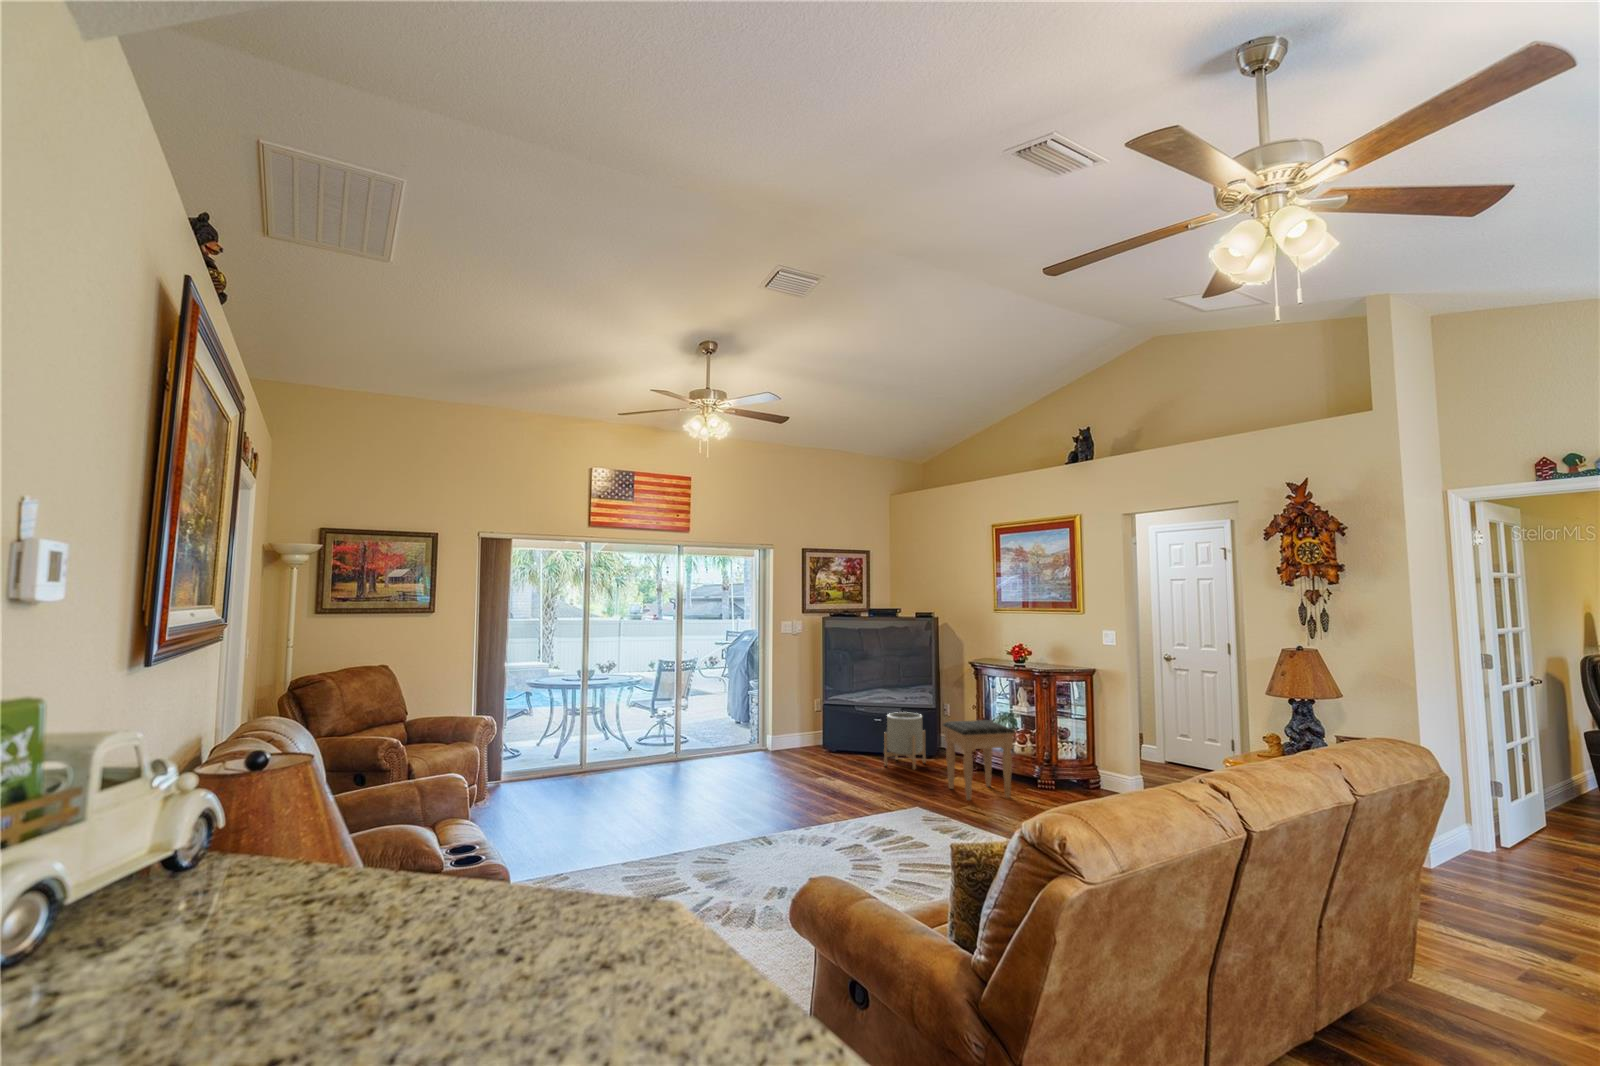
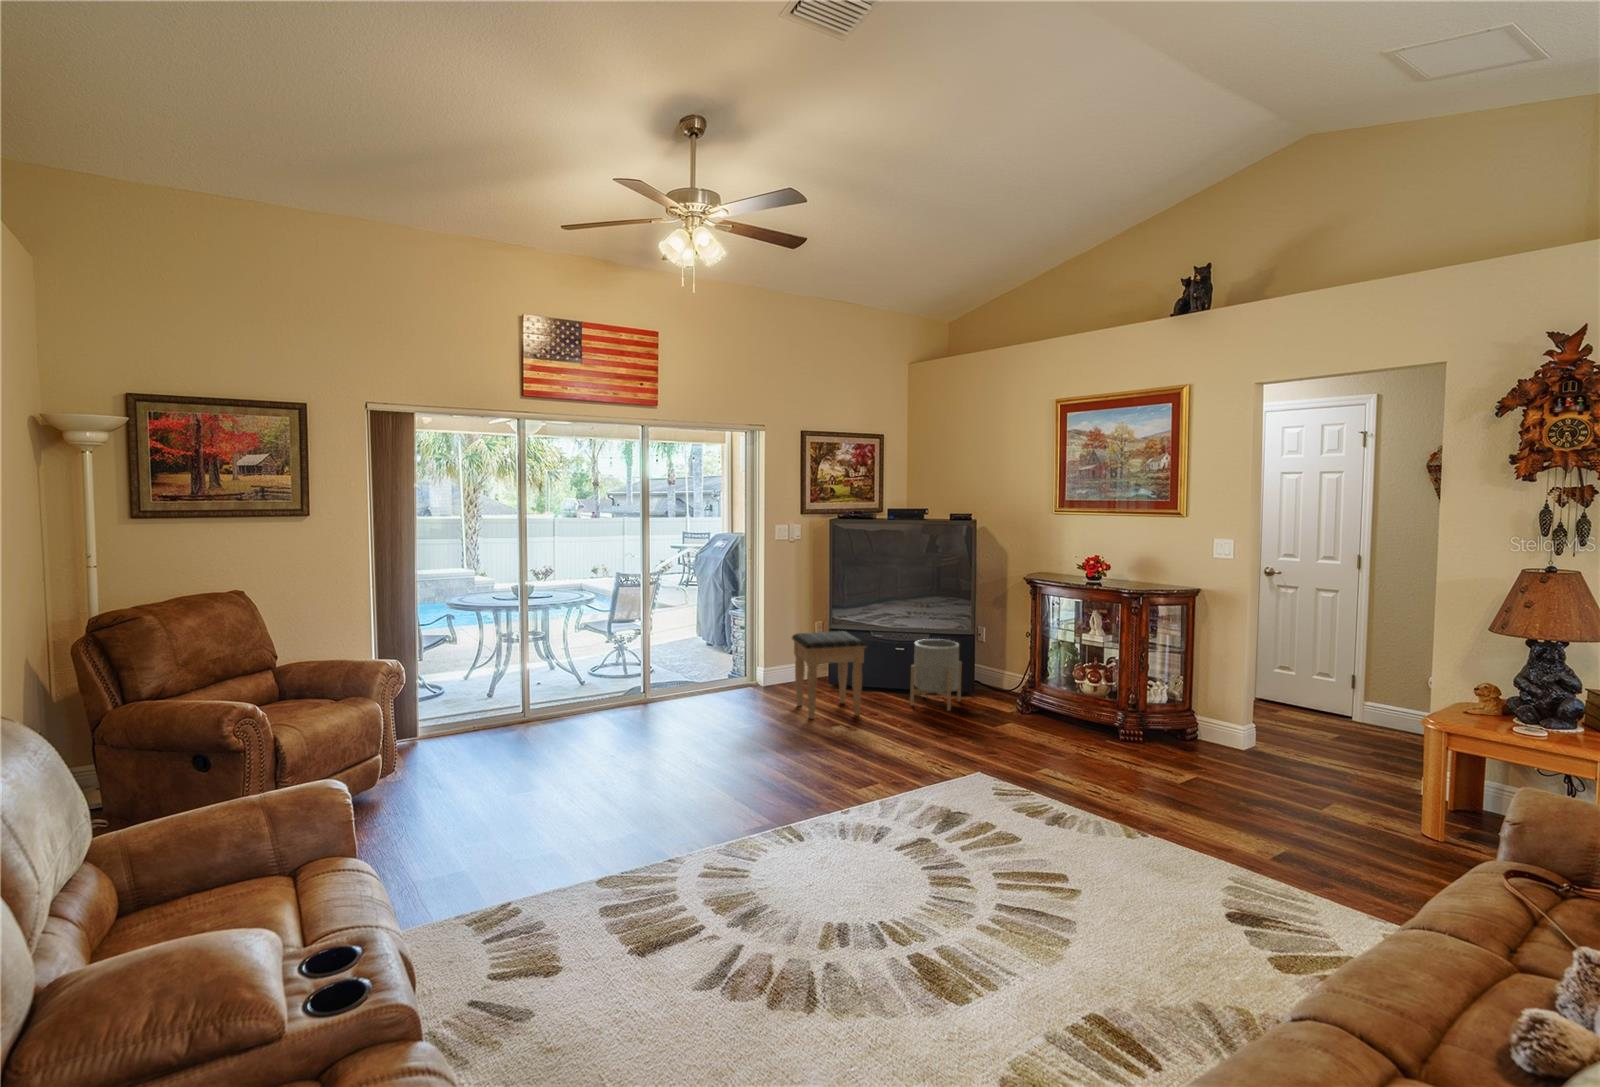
footstool: present [943,720,1015,800] -> present [792,631,867,719]

